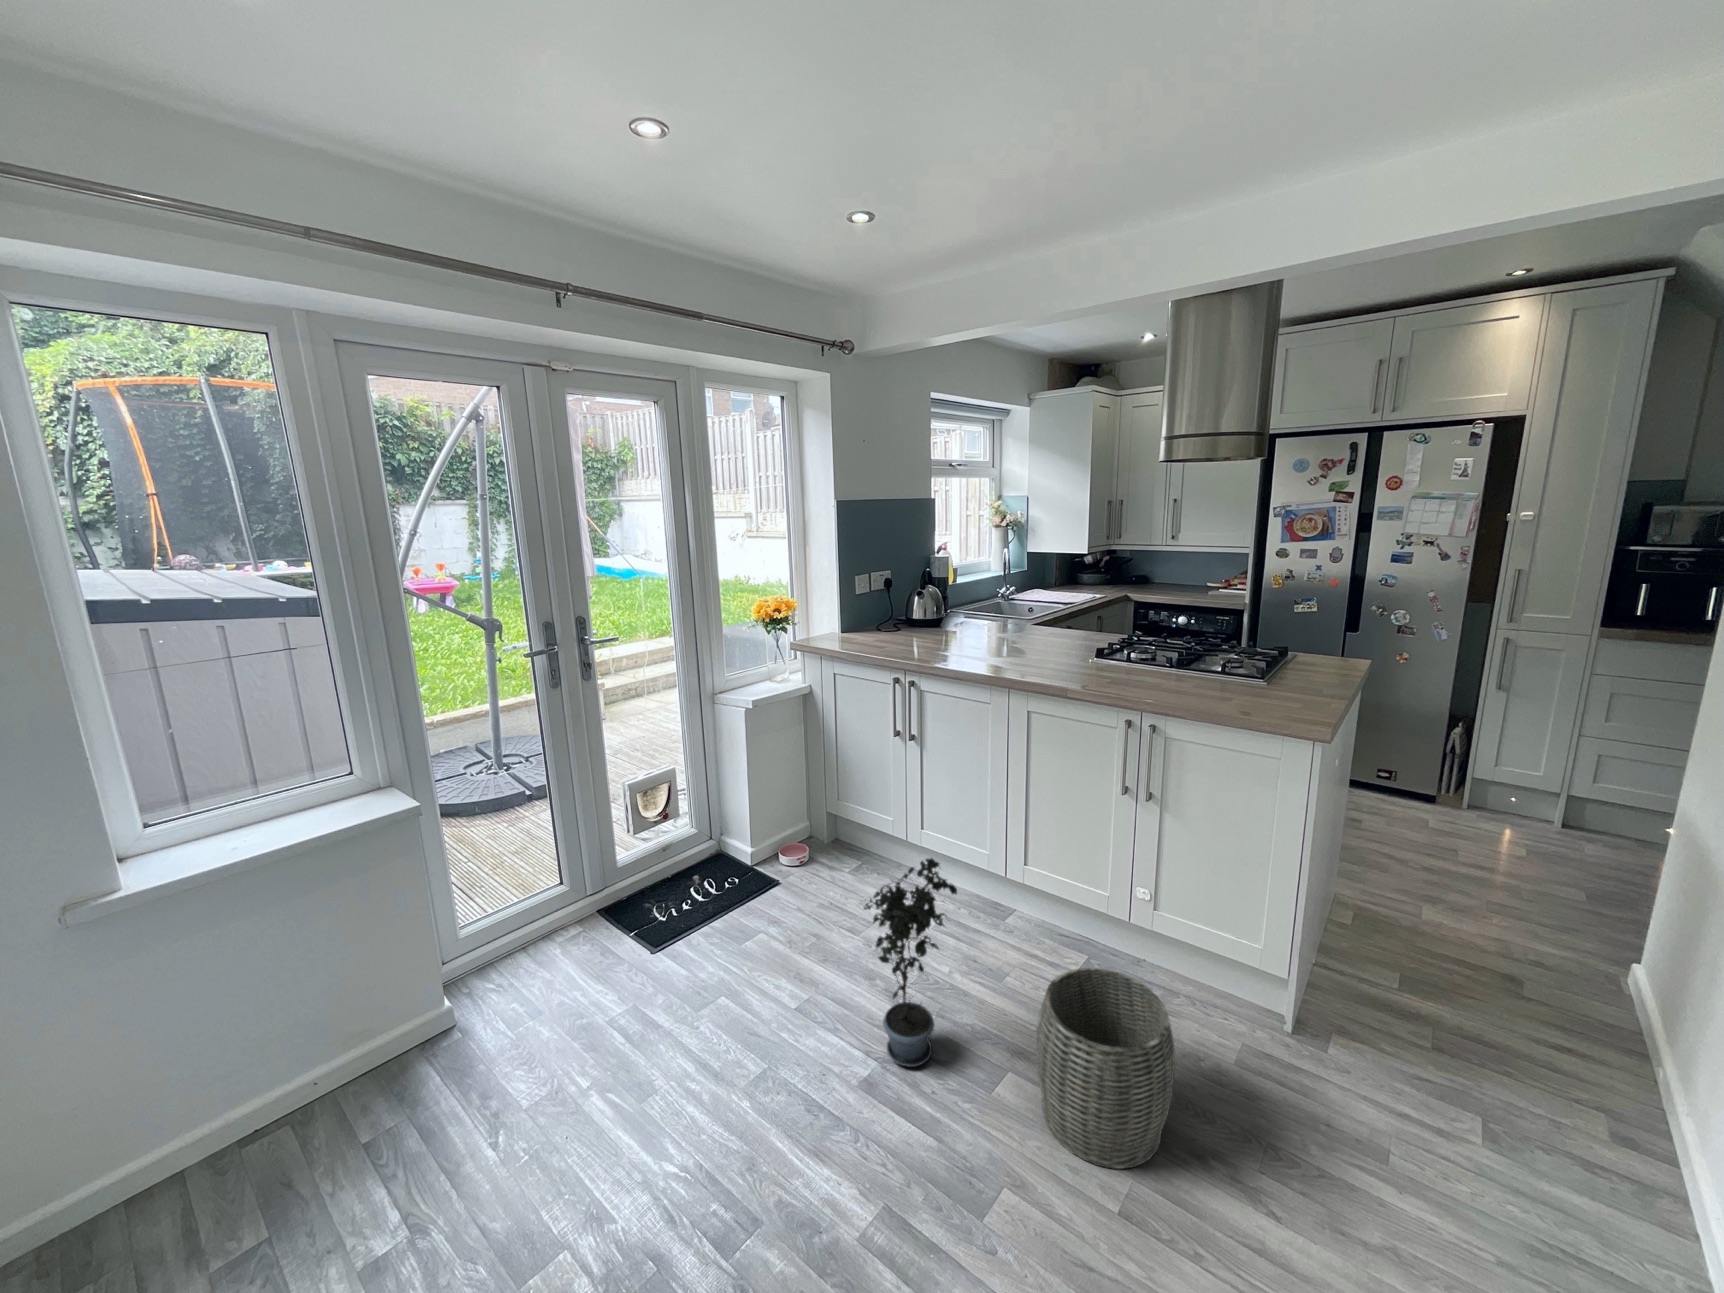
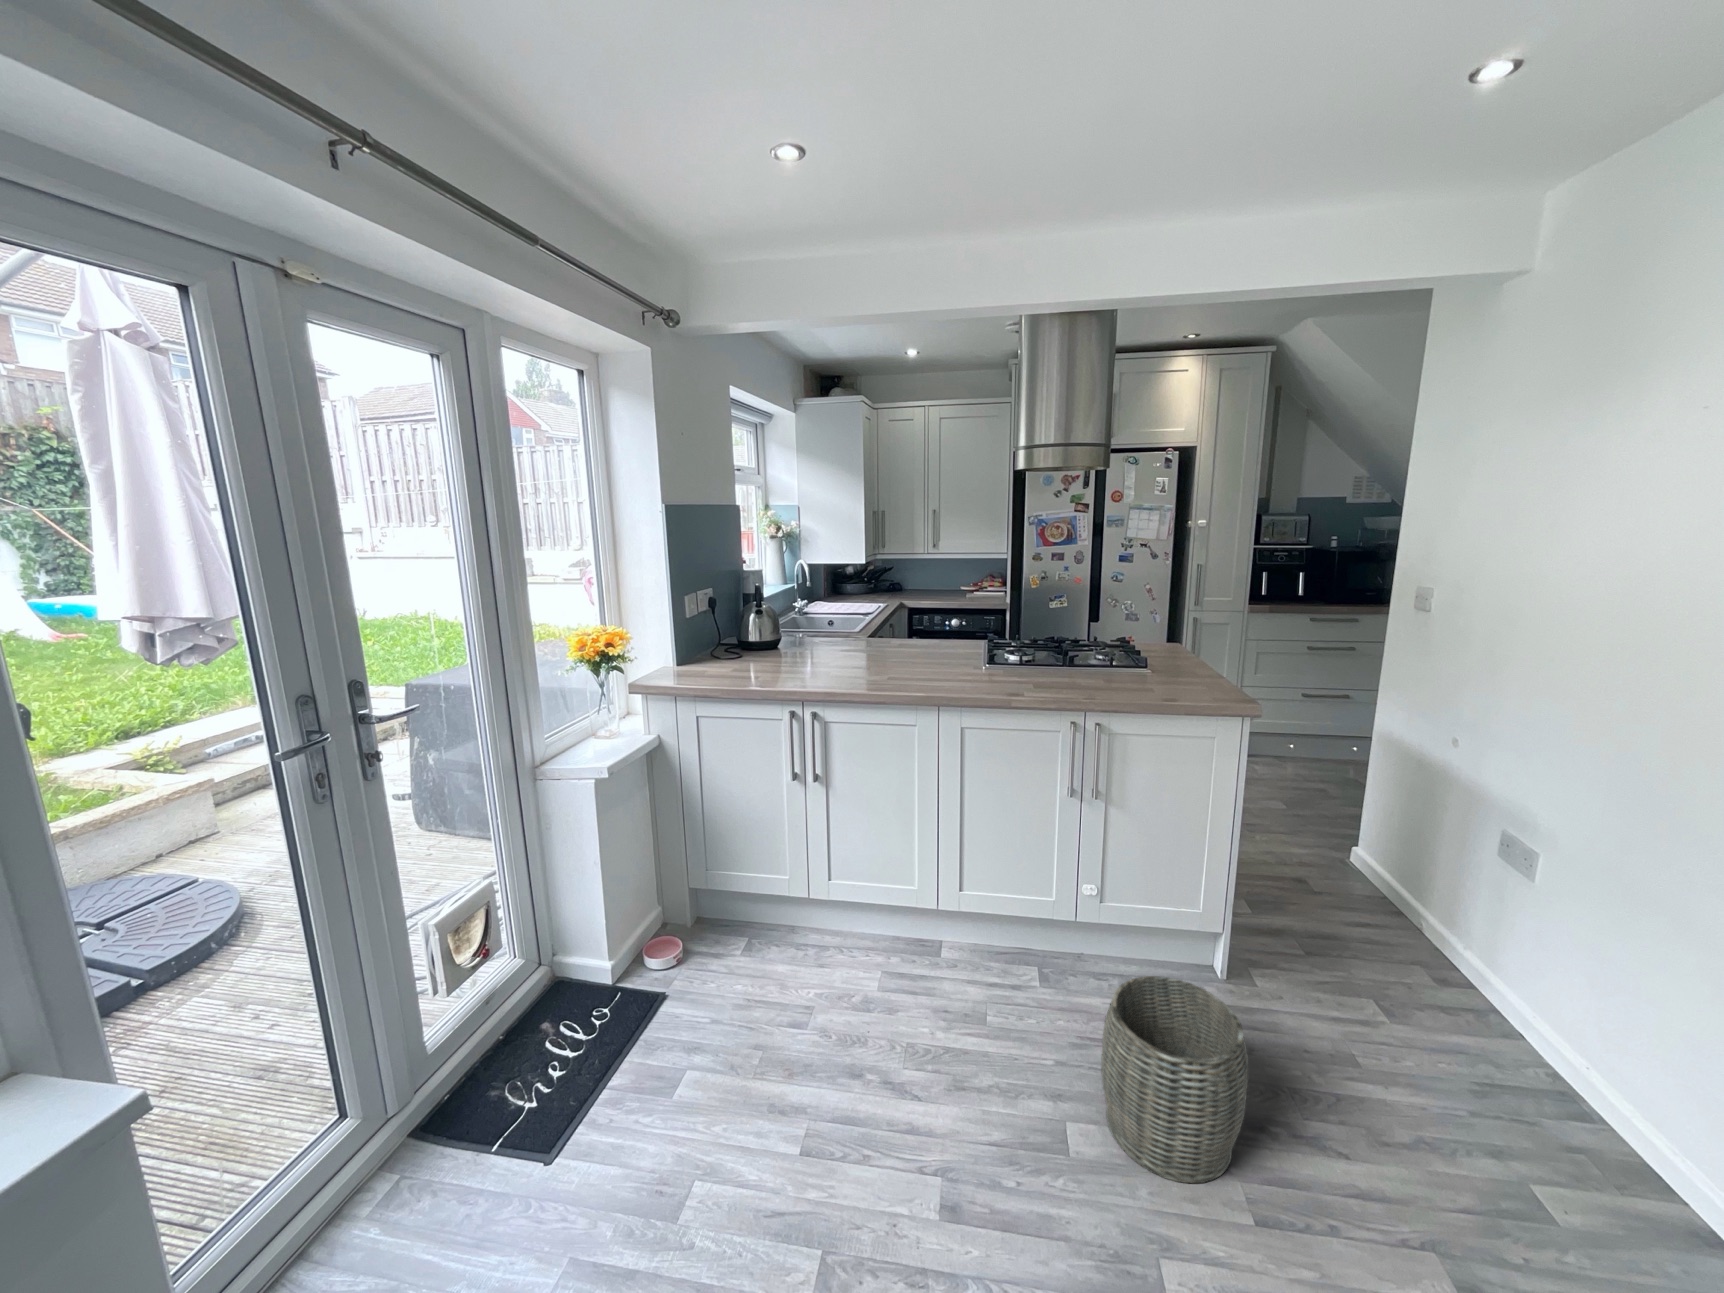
potted plant: present [864,858,957,1067] -> none [909,912,1029,1169]

